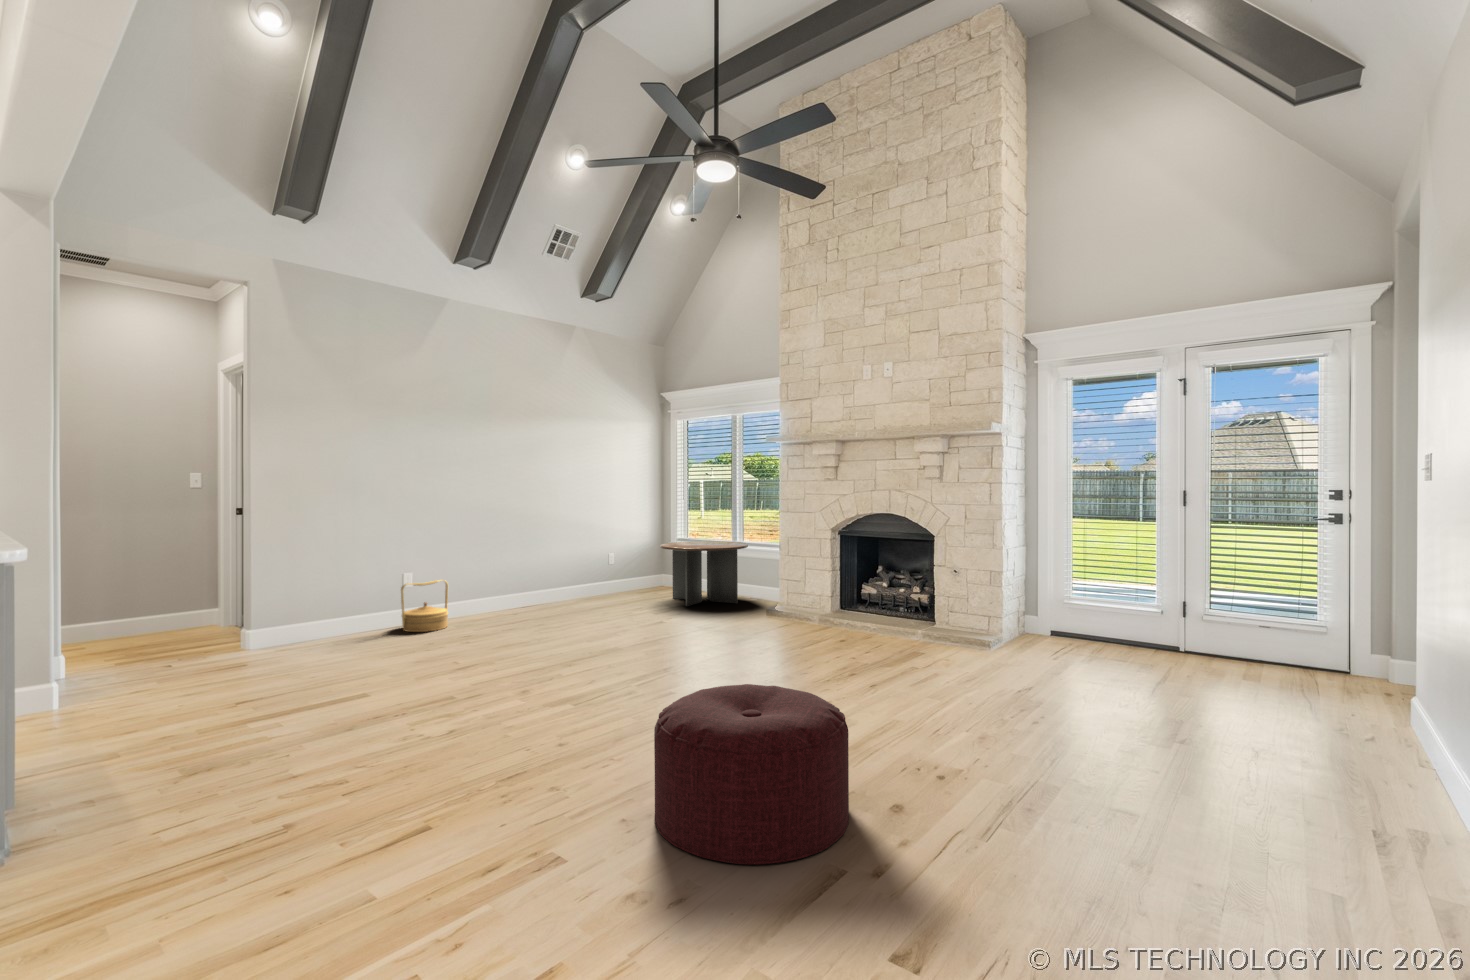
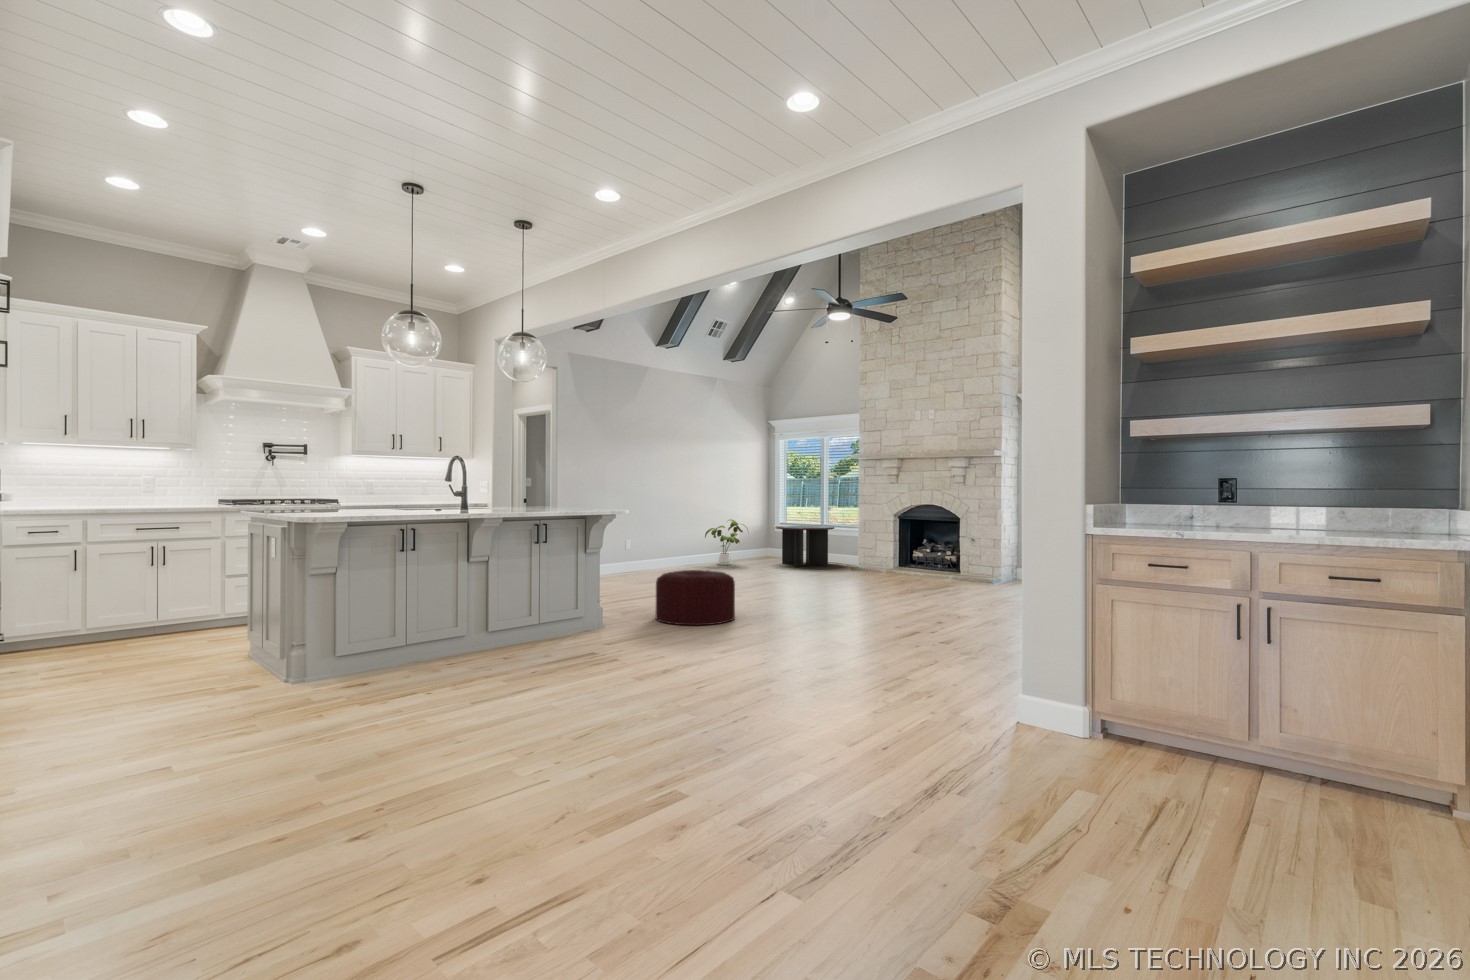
house plant: none [552,535,618,604] -> present [705,519,748,565]
woven basket: present [401,580,448,632] -> none [627,544,654,575]
ottoman: present [654,684,849,864] -> present [656,570,735,625]

